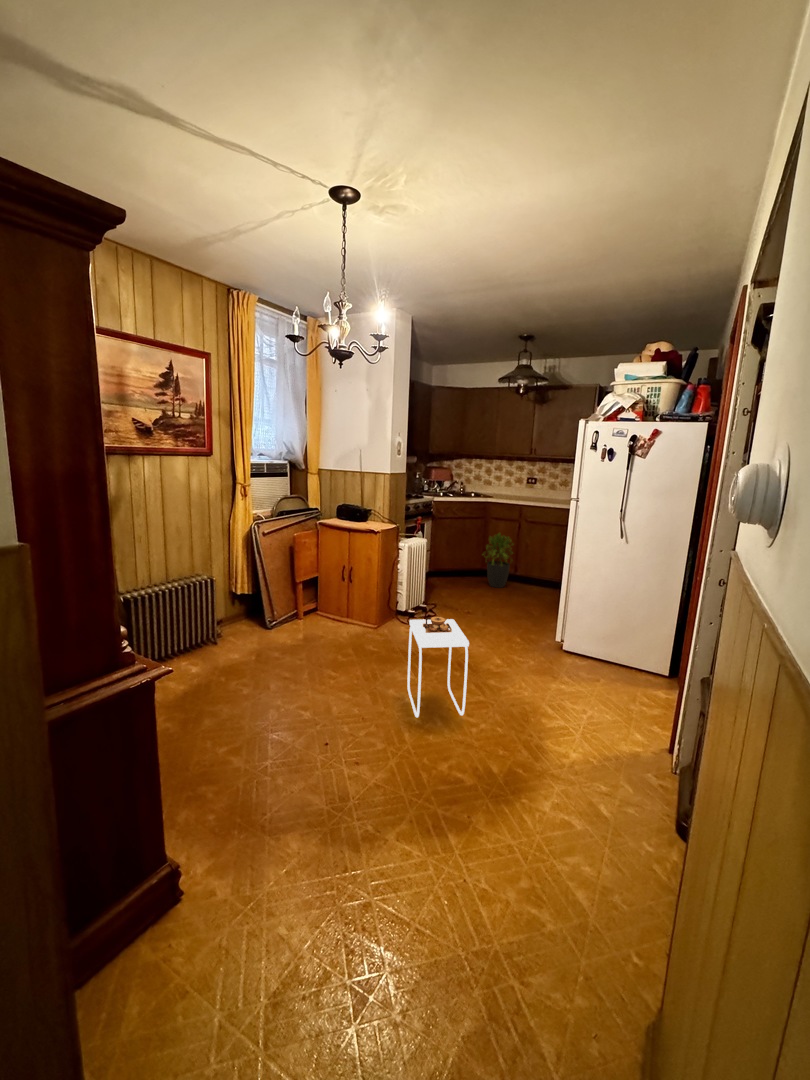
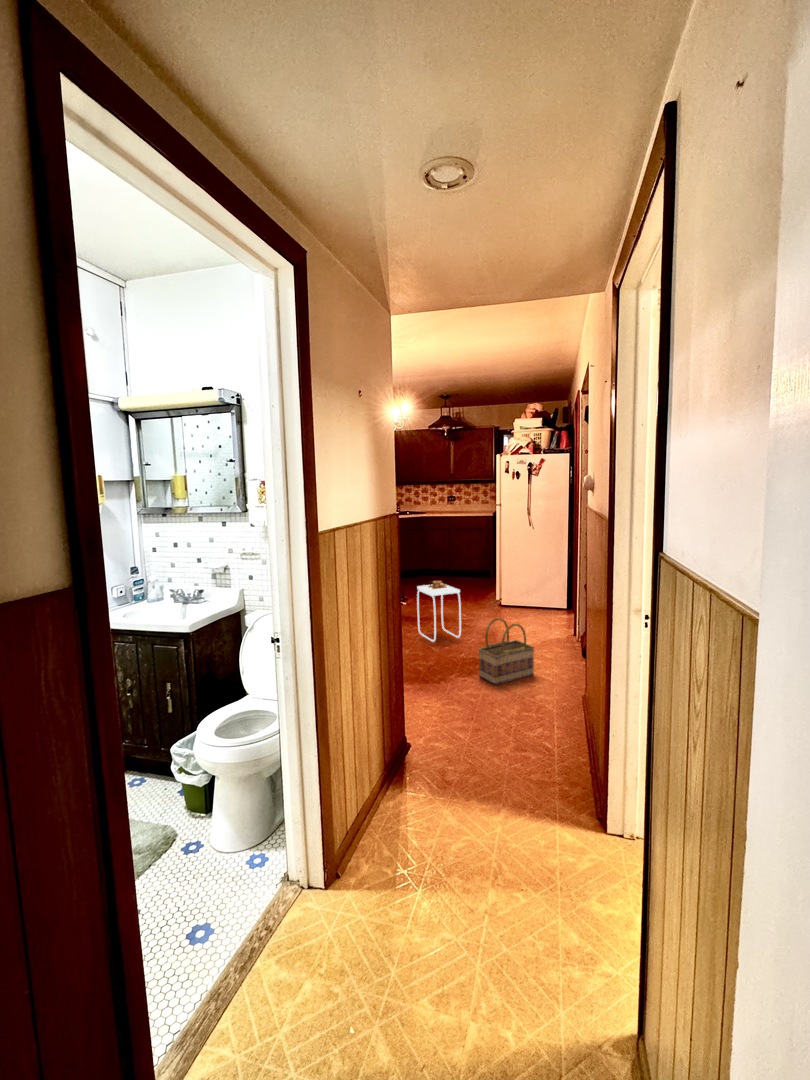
potted plant: present [486,533,513,588] -> none [425,539,449,582]
basket: none [439,747,561,903] -> present [479,618,534,685]

